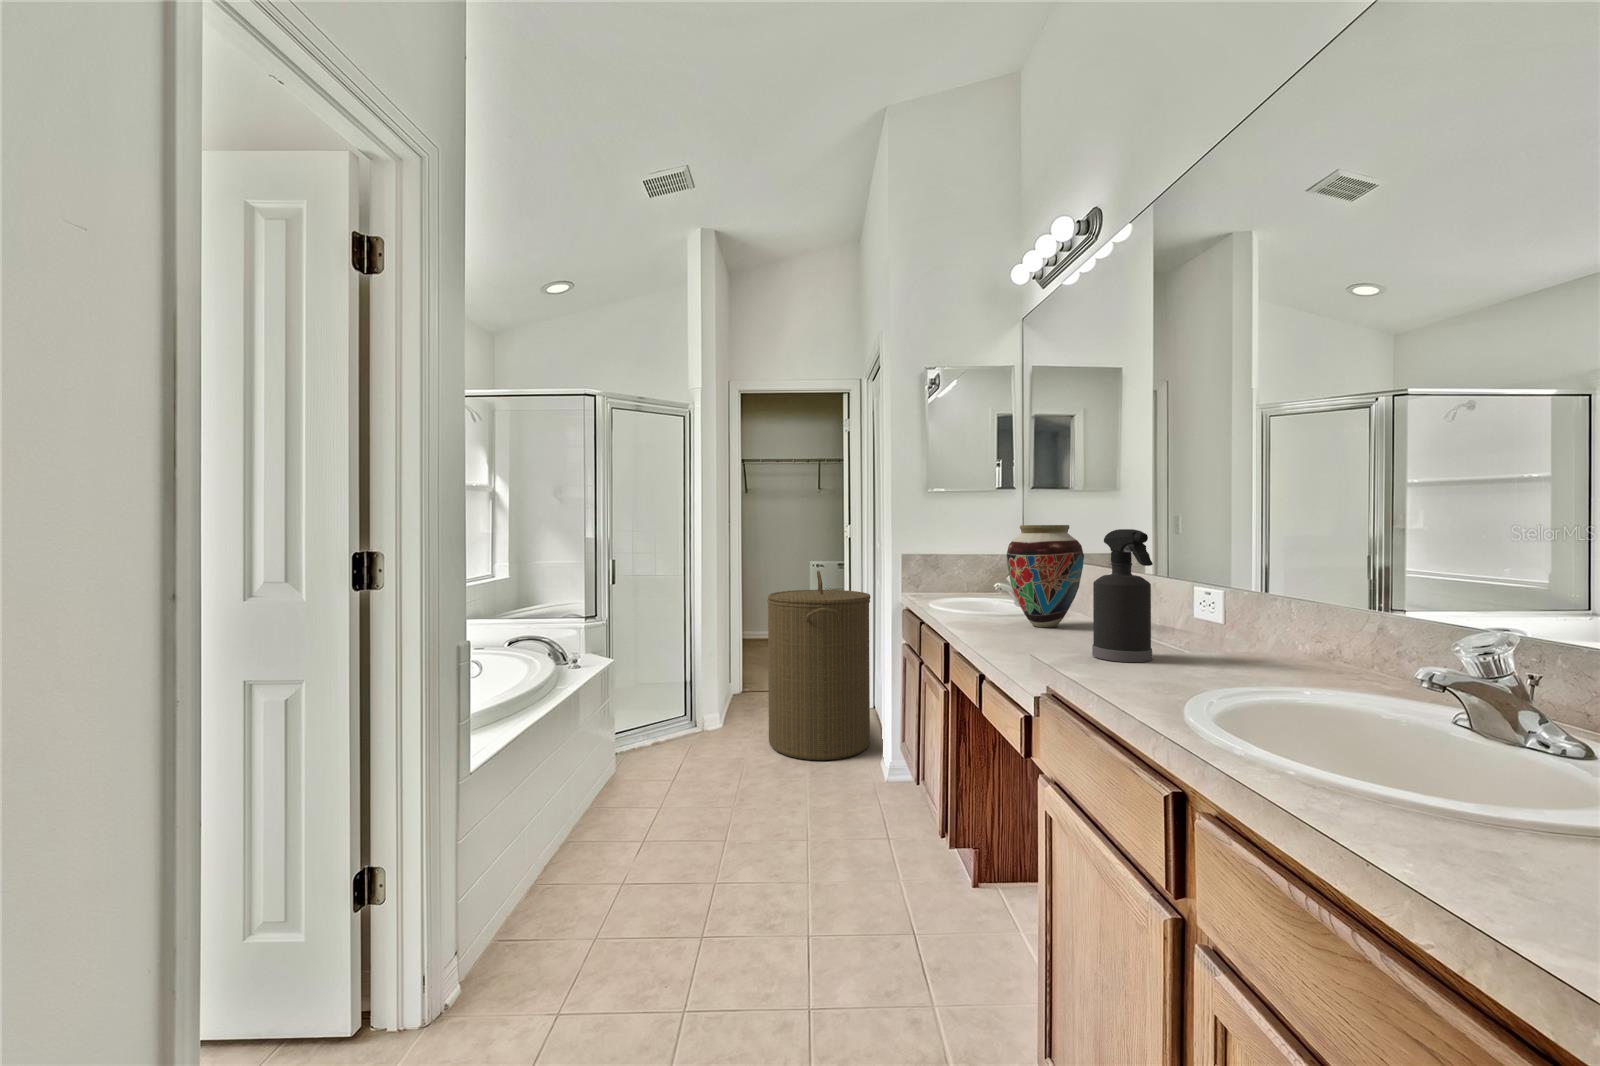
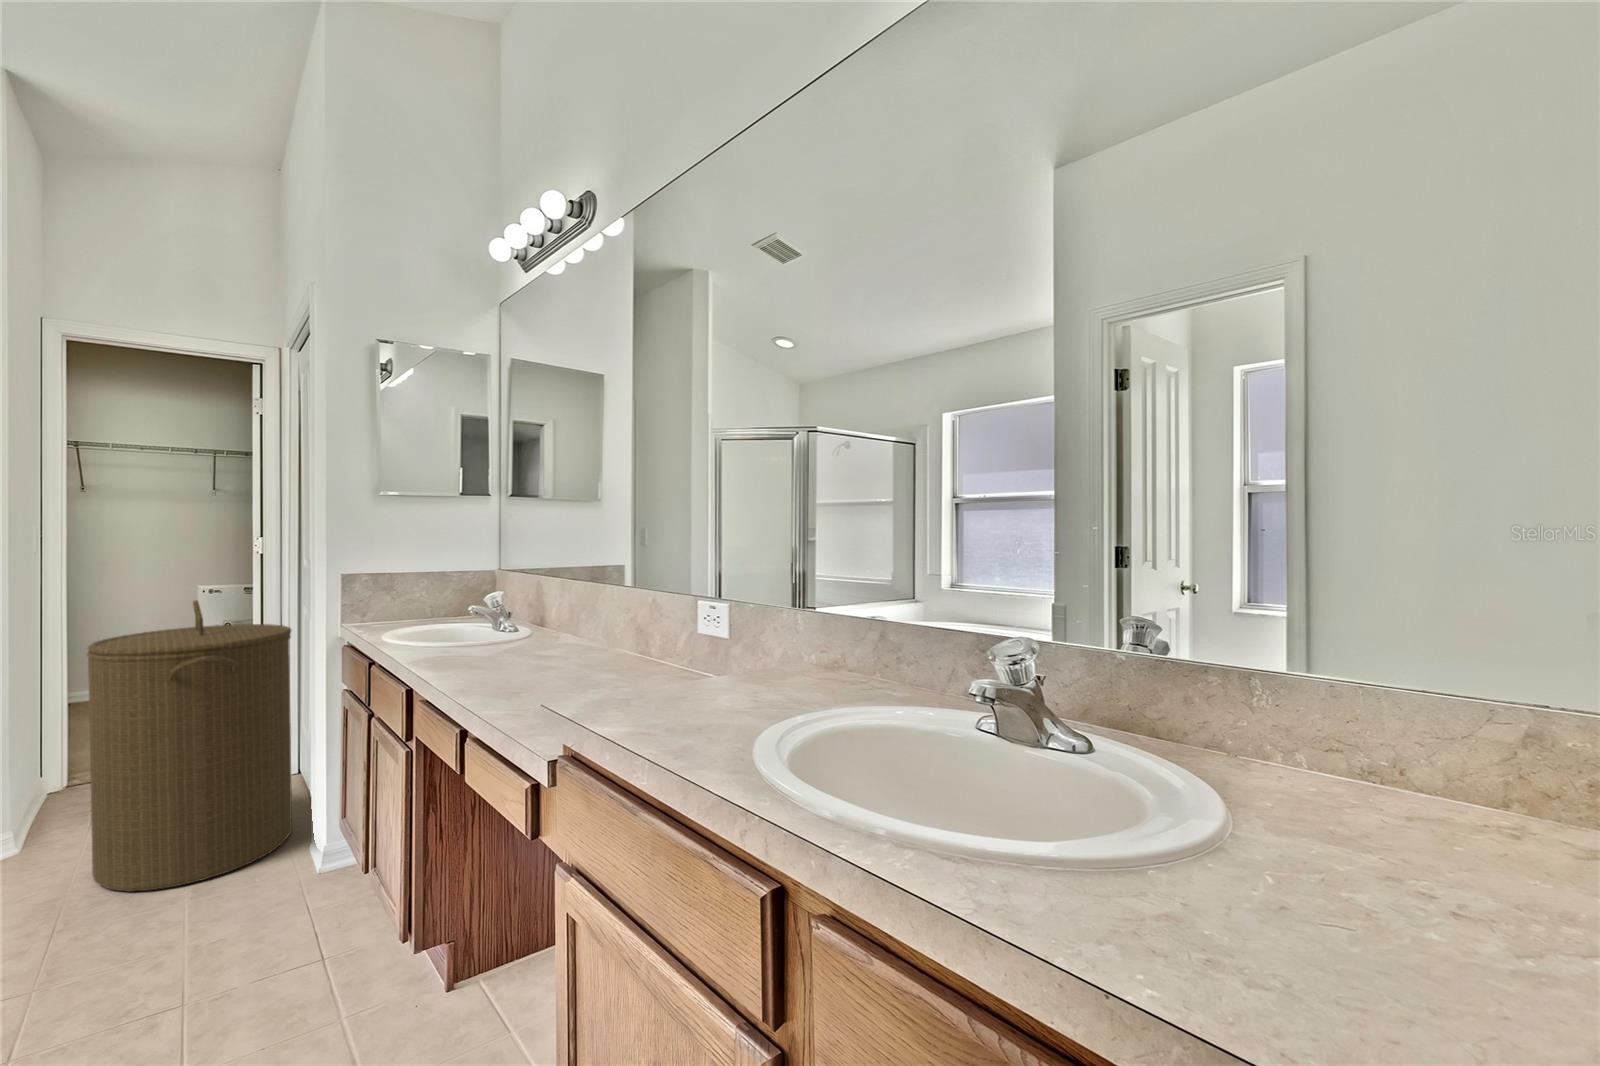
vase: present [1006,525,1084,627] -> none [486,540,575,659]
spray bottle: present [1092,529,1153,662] -> none [586,553,647,697]

